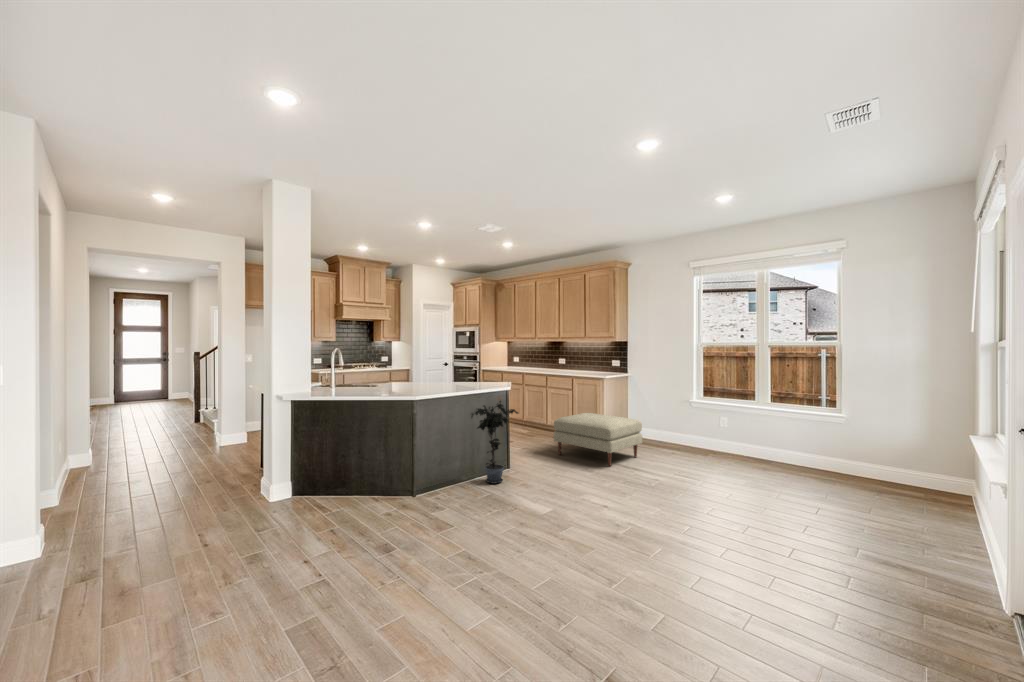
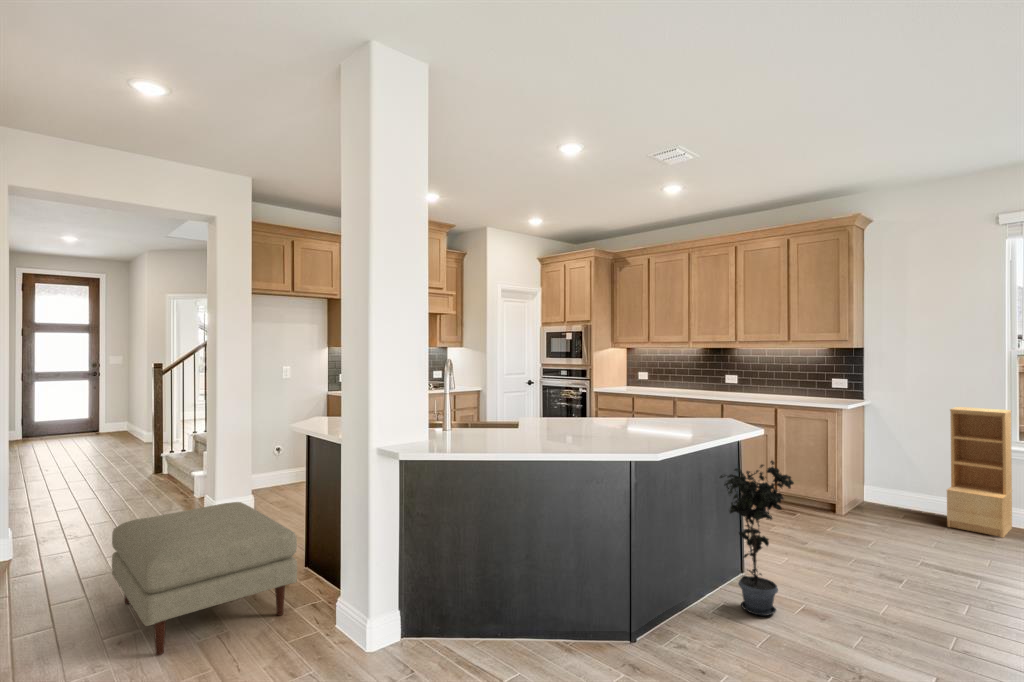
bookshelf: none [656,376,695,452] -> present [947,407,1012,538]
ottoman: present [553,413,642,466] -> present [112,502,297,655]

